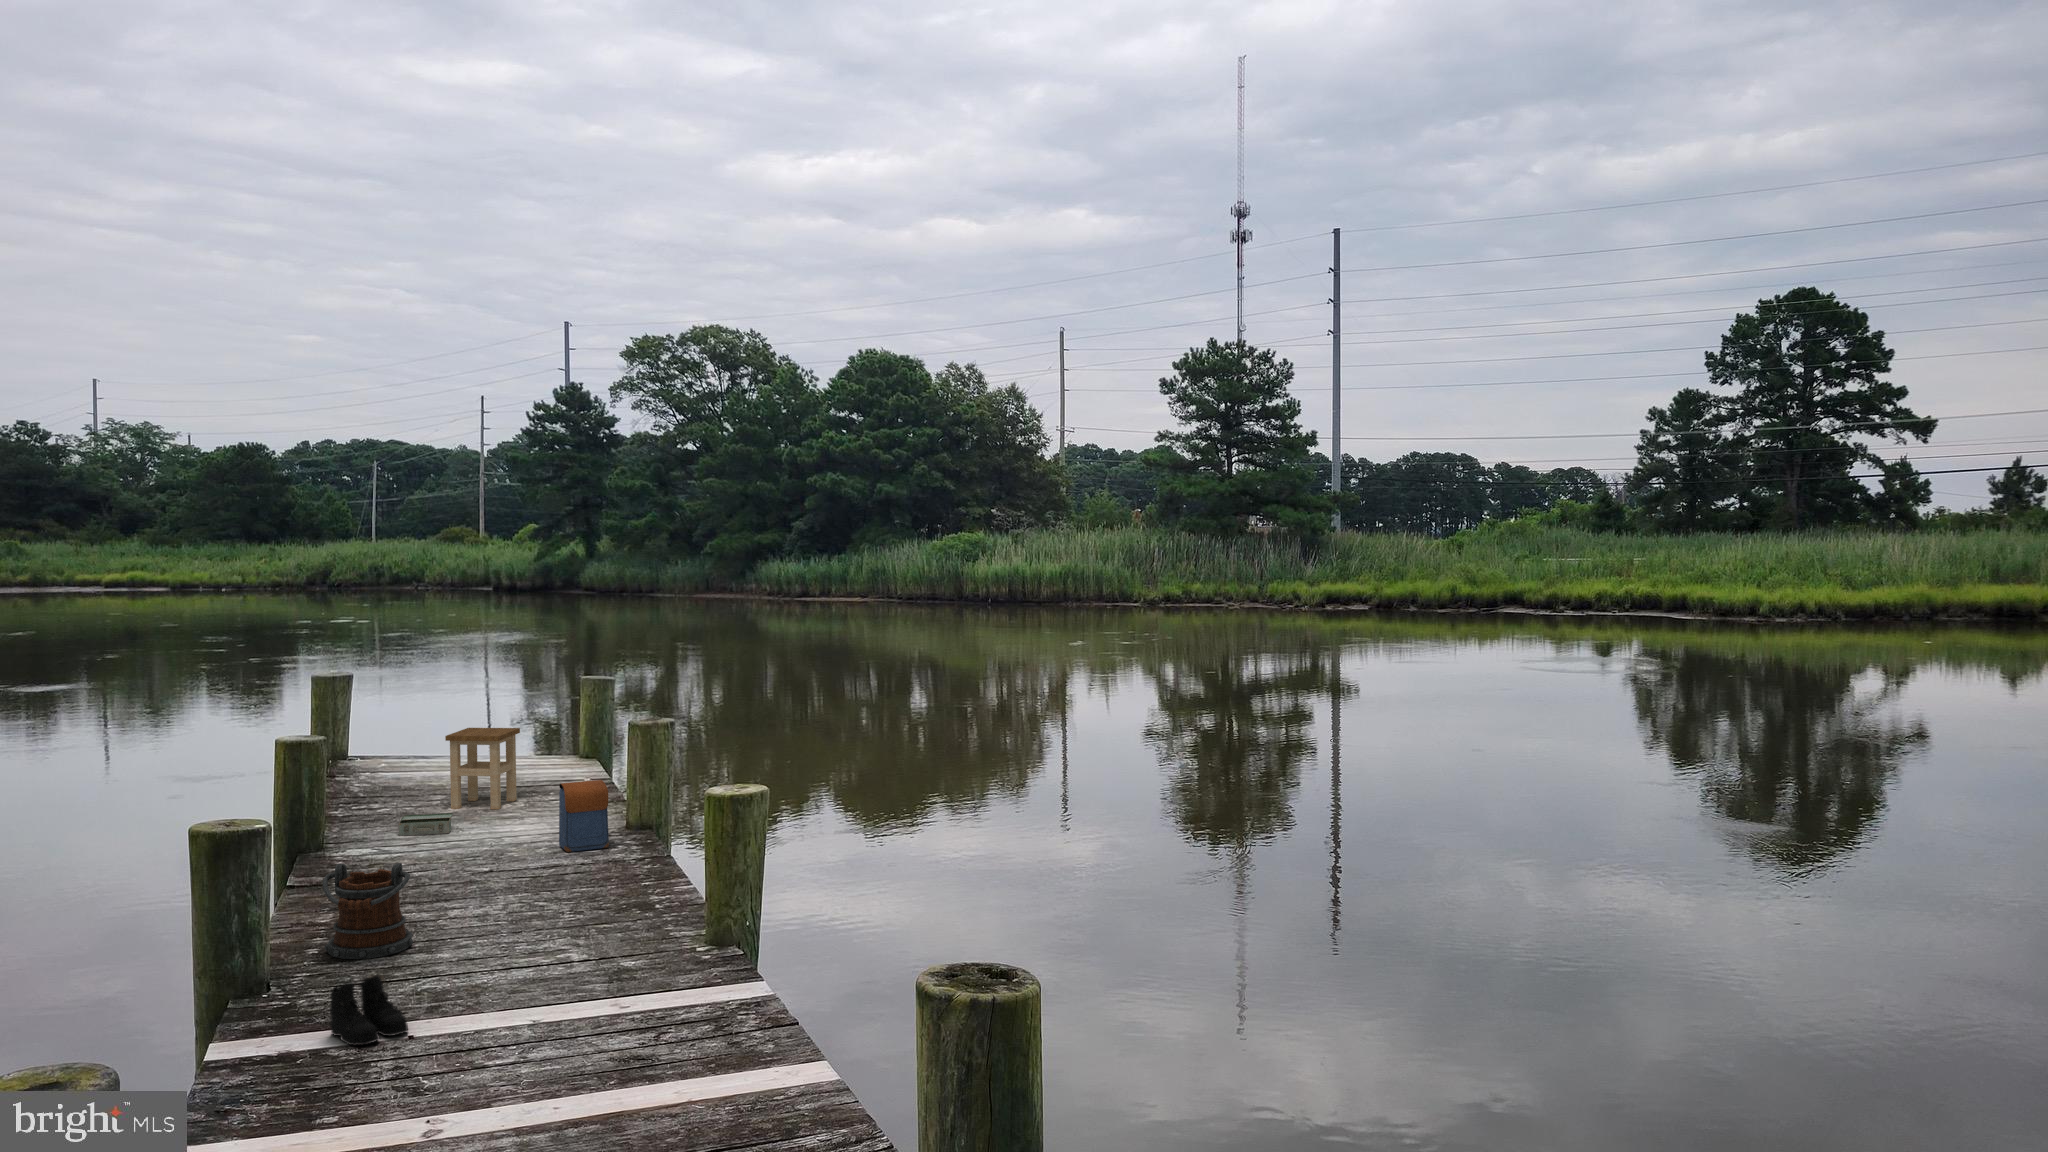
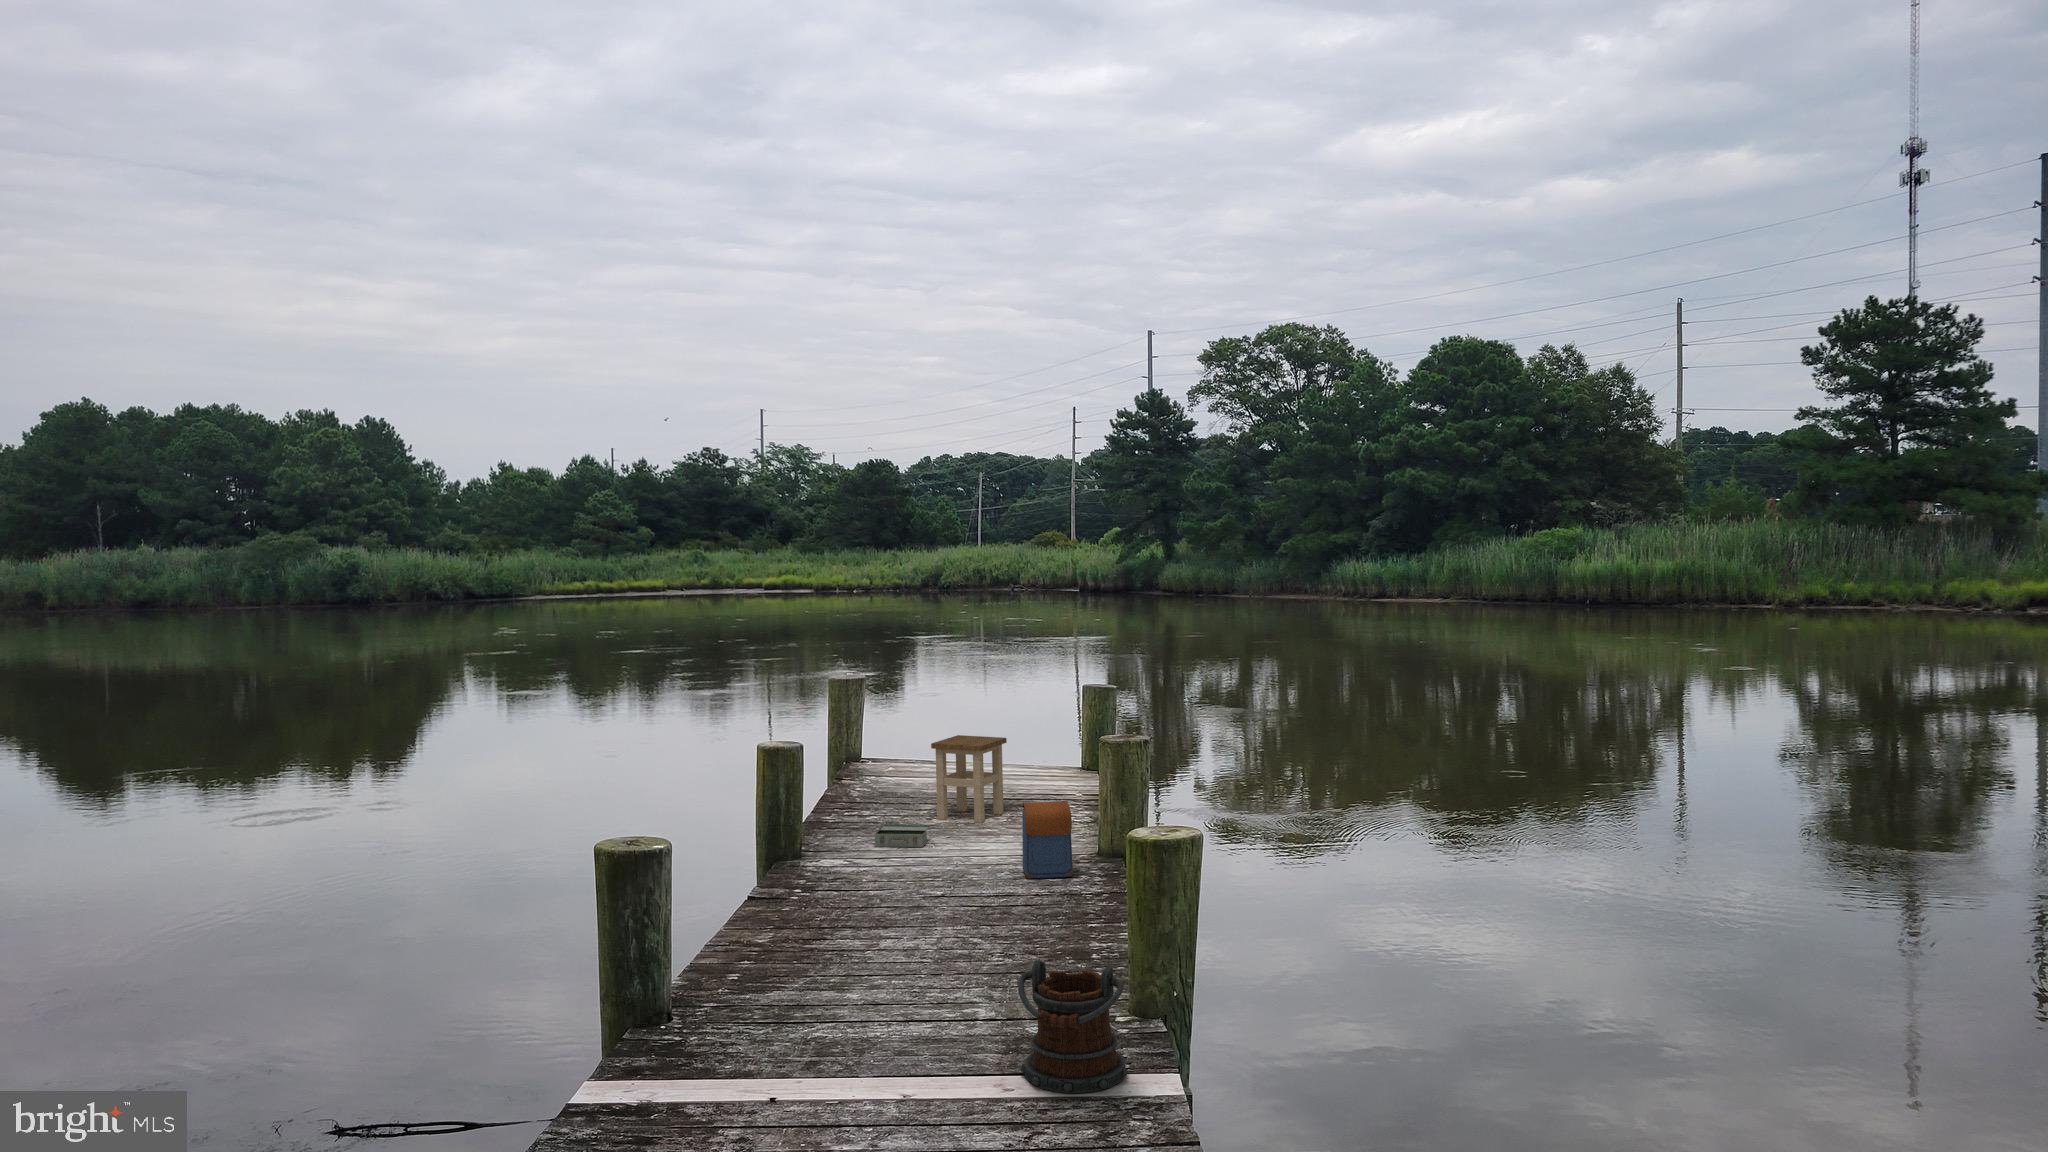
bucket: present [323,863,413,959] -> present [1018,960,1127,1093]
boots: present [330,975,408,1046] -> none [695,1023,772,1104]

